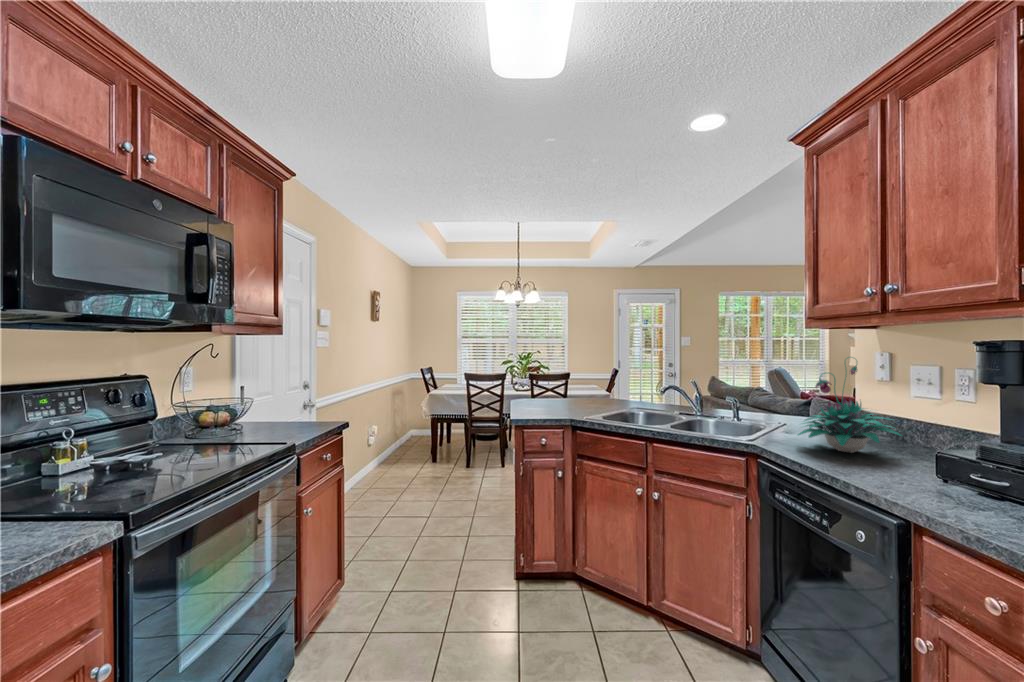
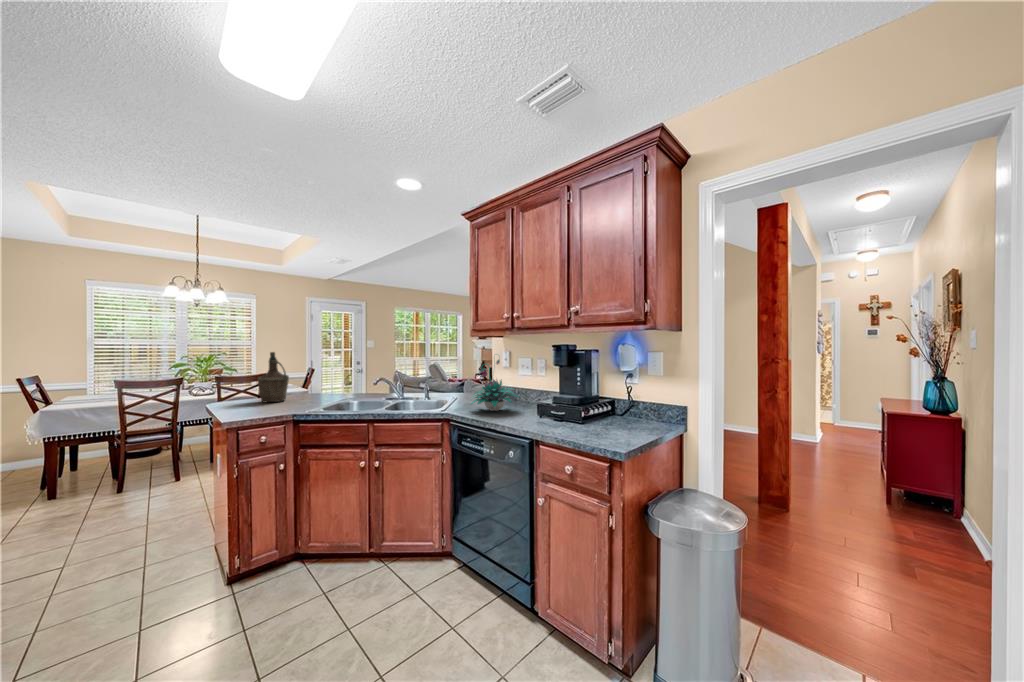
bottle: none [548,350,576,403] -> present [258,352,289,403]

